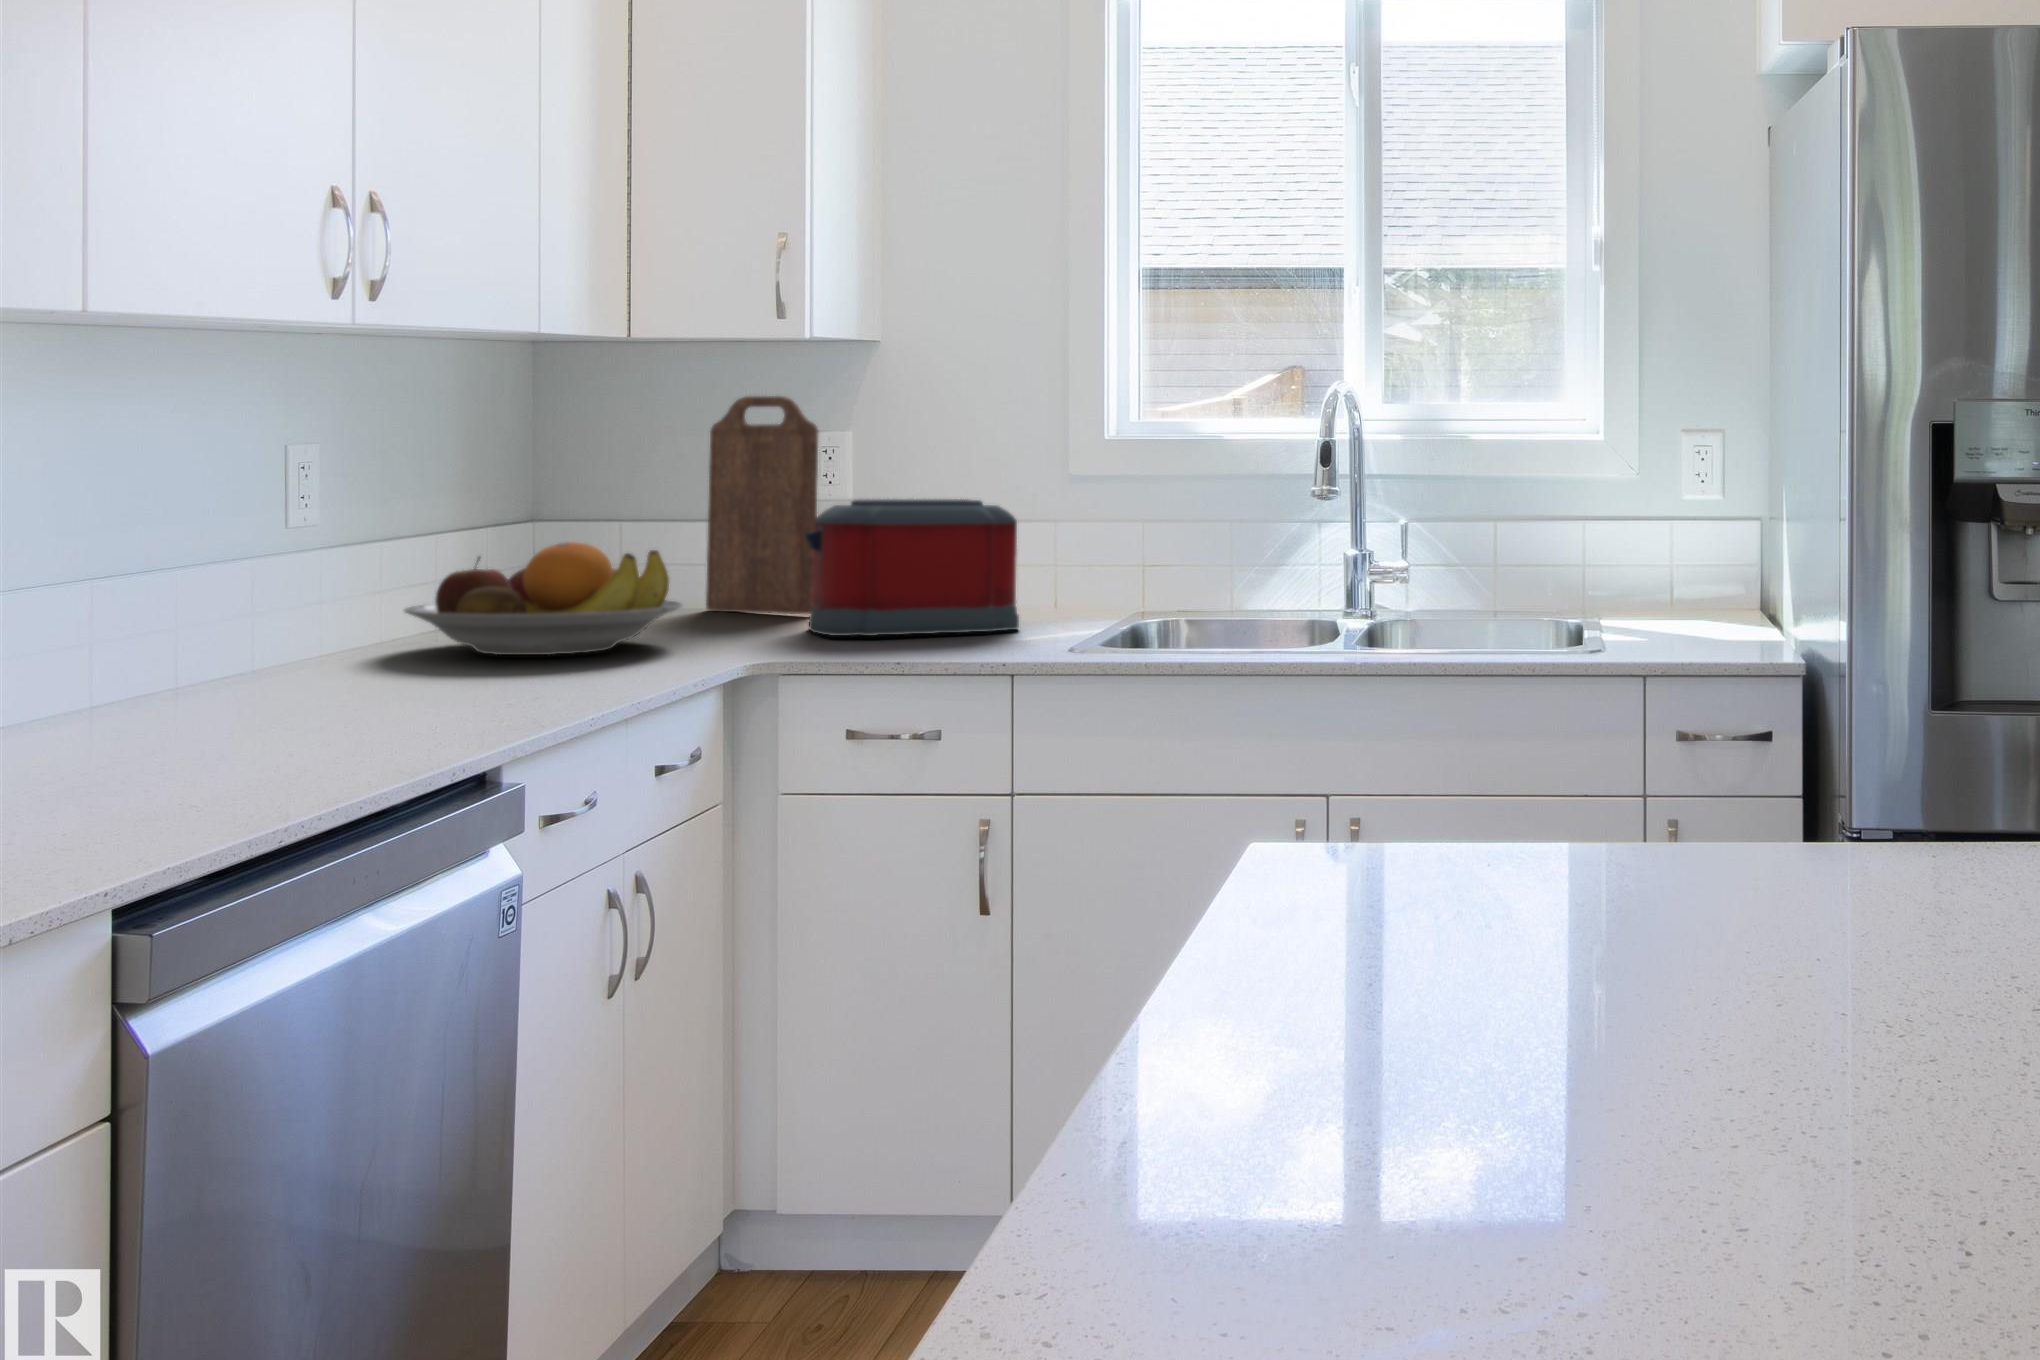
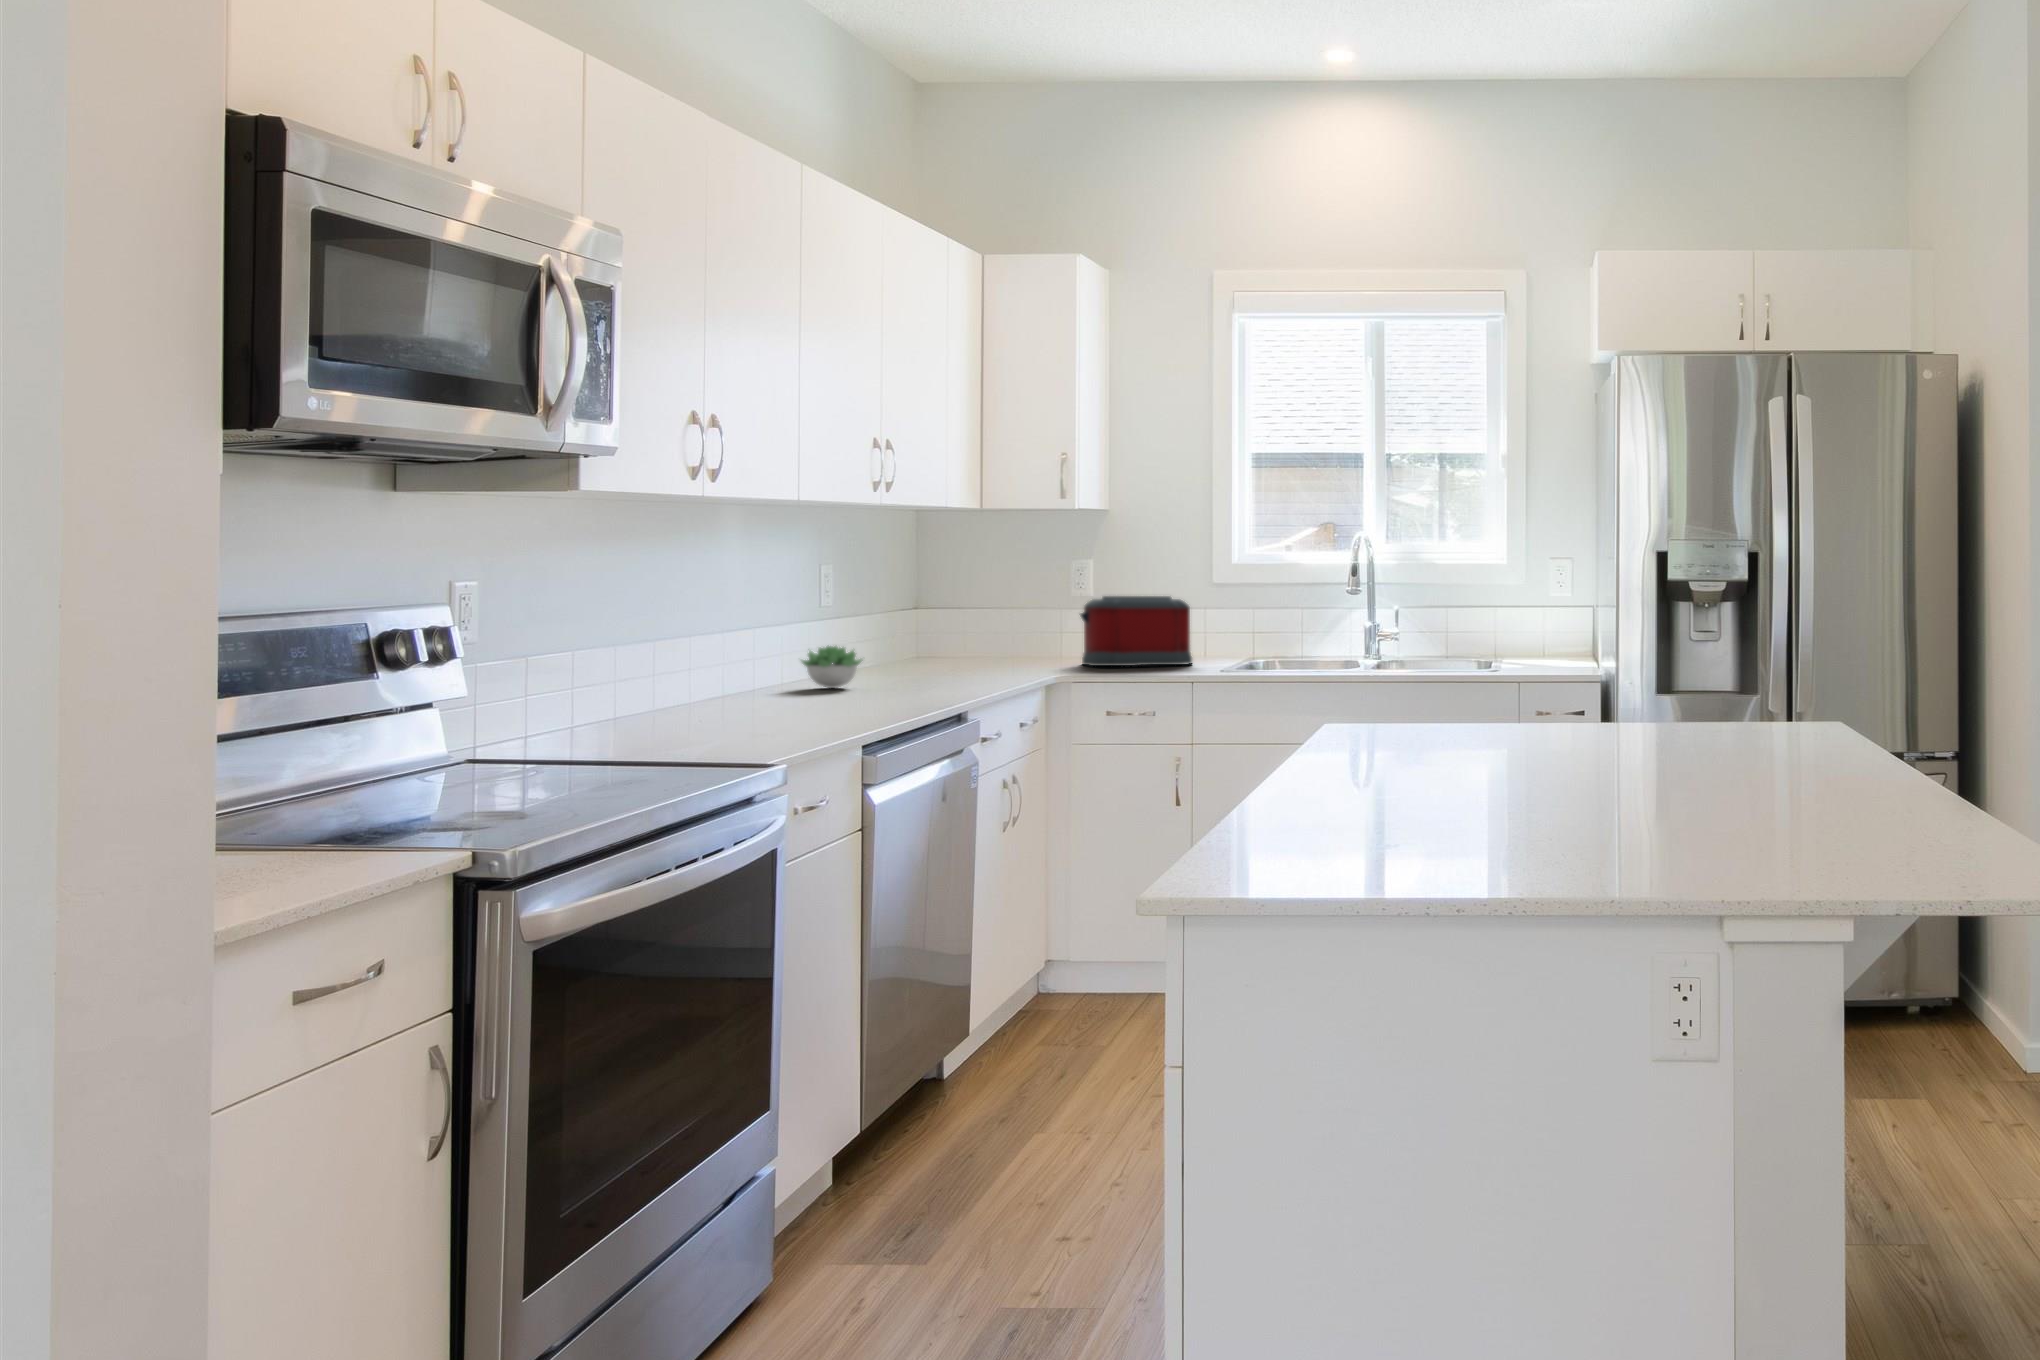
cutting board: present [706,396,819,614] -> none [1021,541,1081,658]
fruit bowl: present [404,542,682,655] -> none [886,616,1023,672]
succulent plant: none [160,613,313,704] -> present [802,646,862,688]

